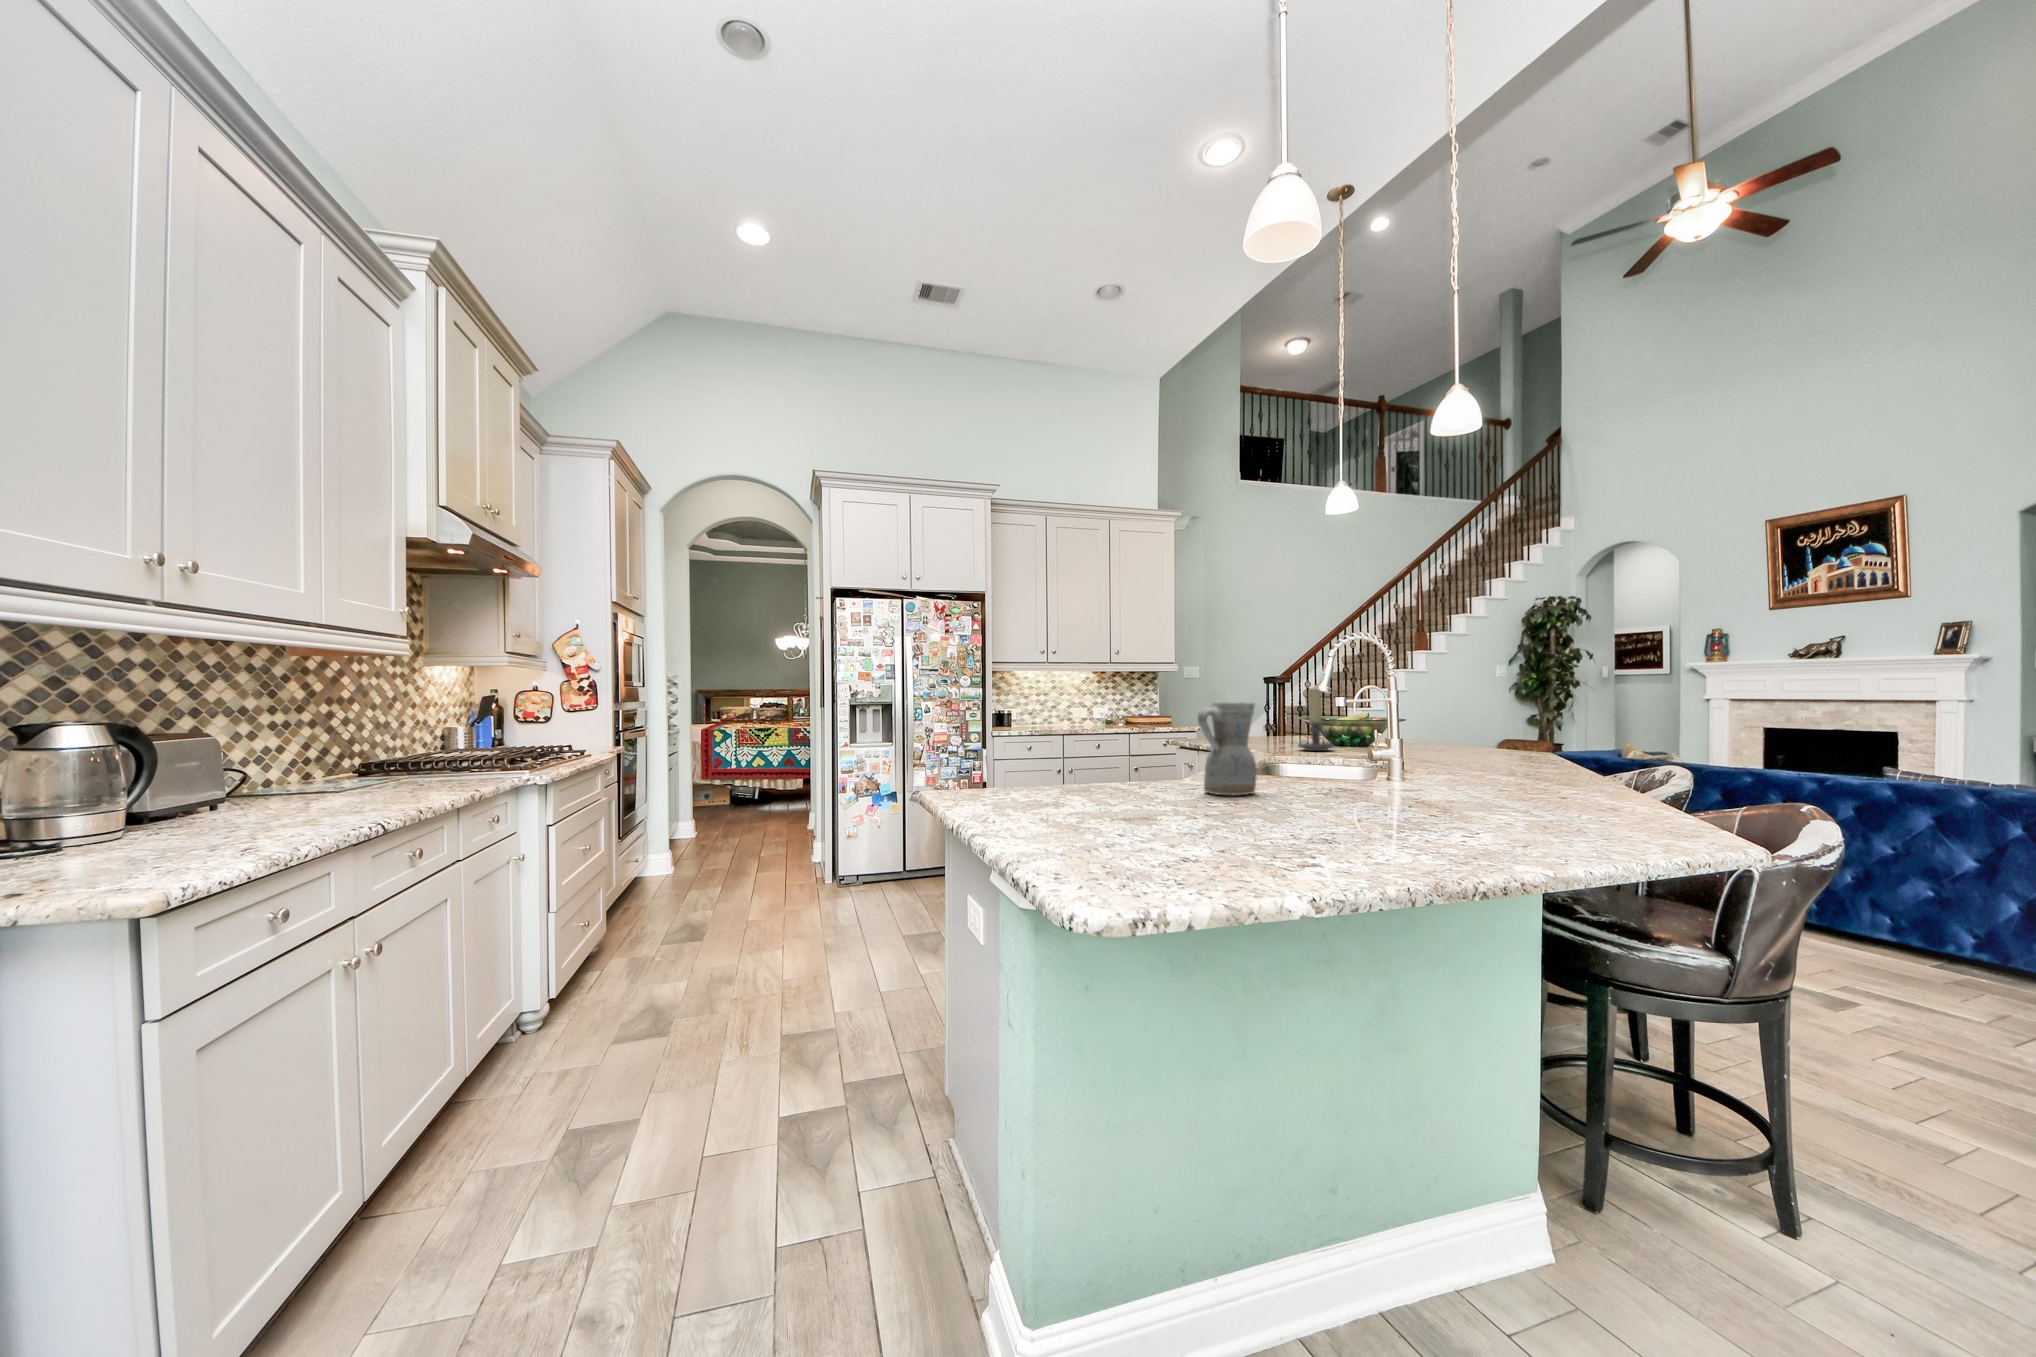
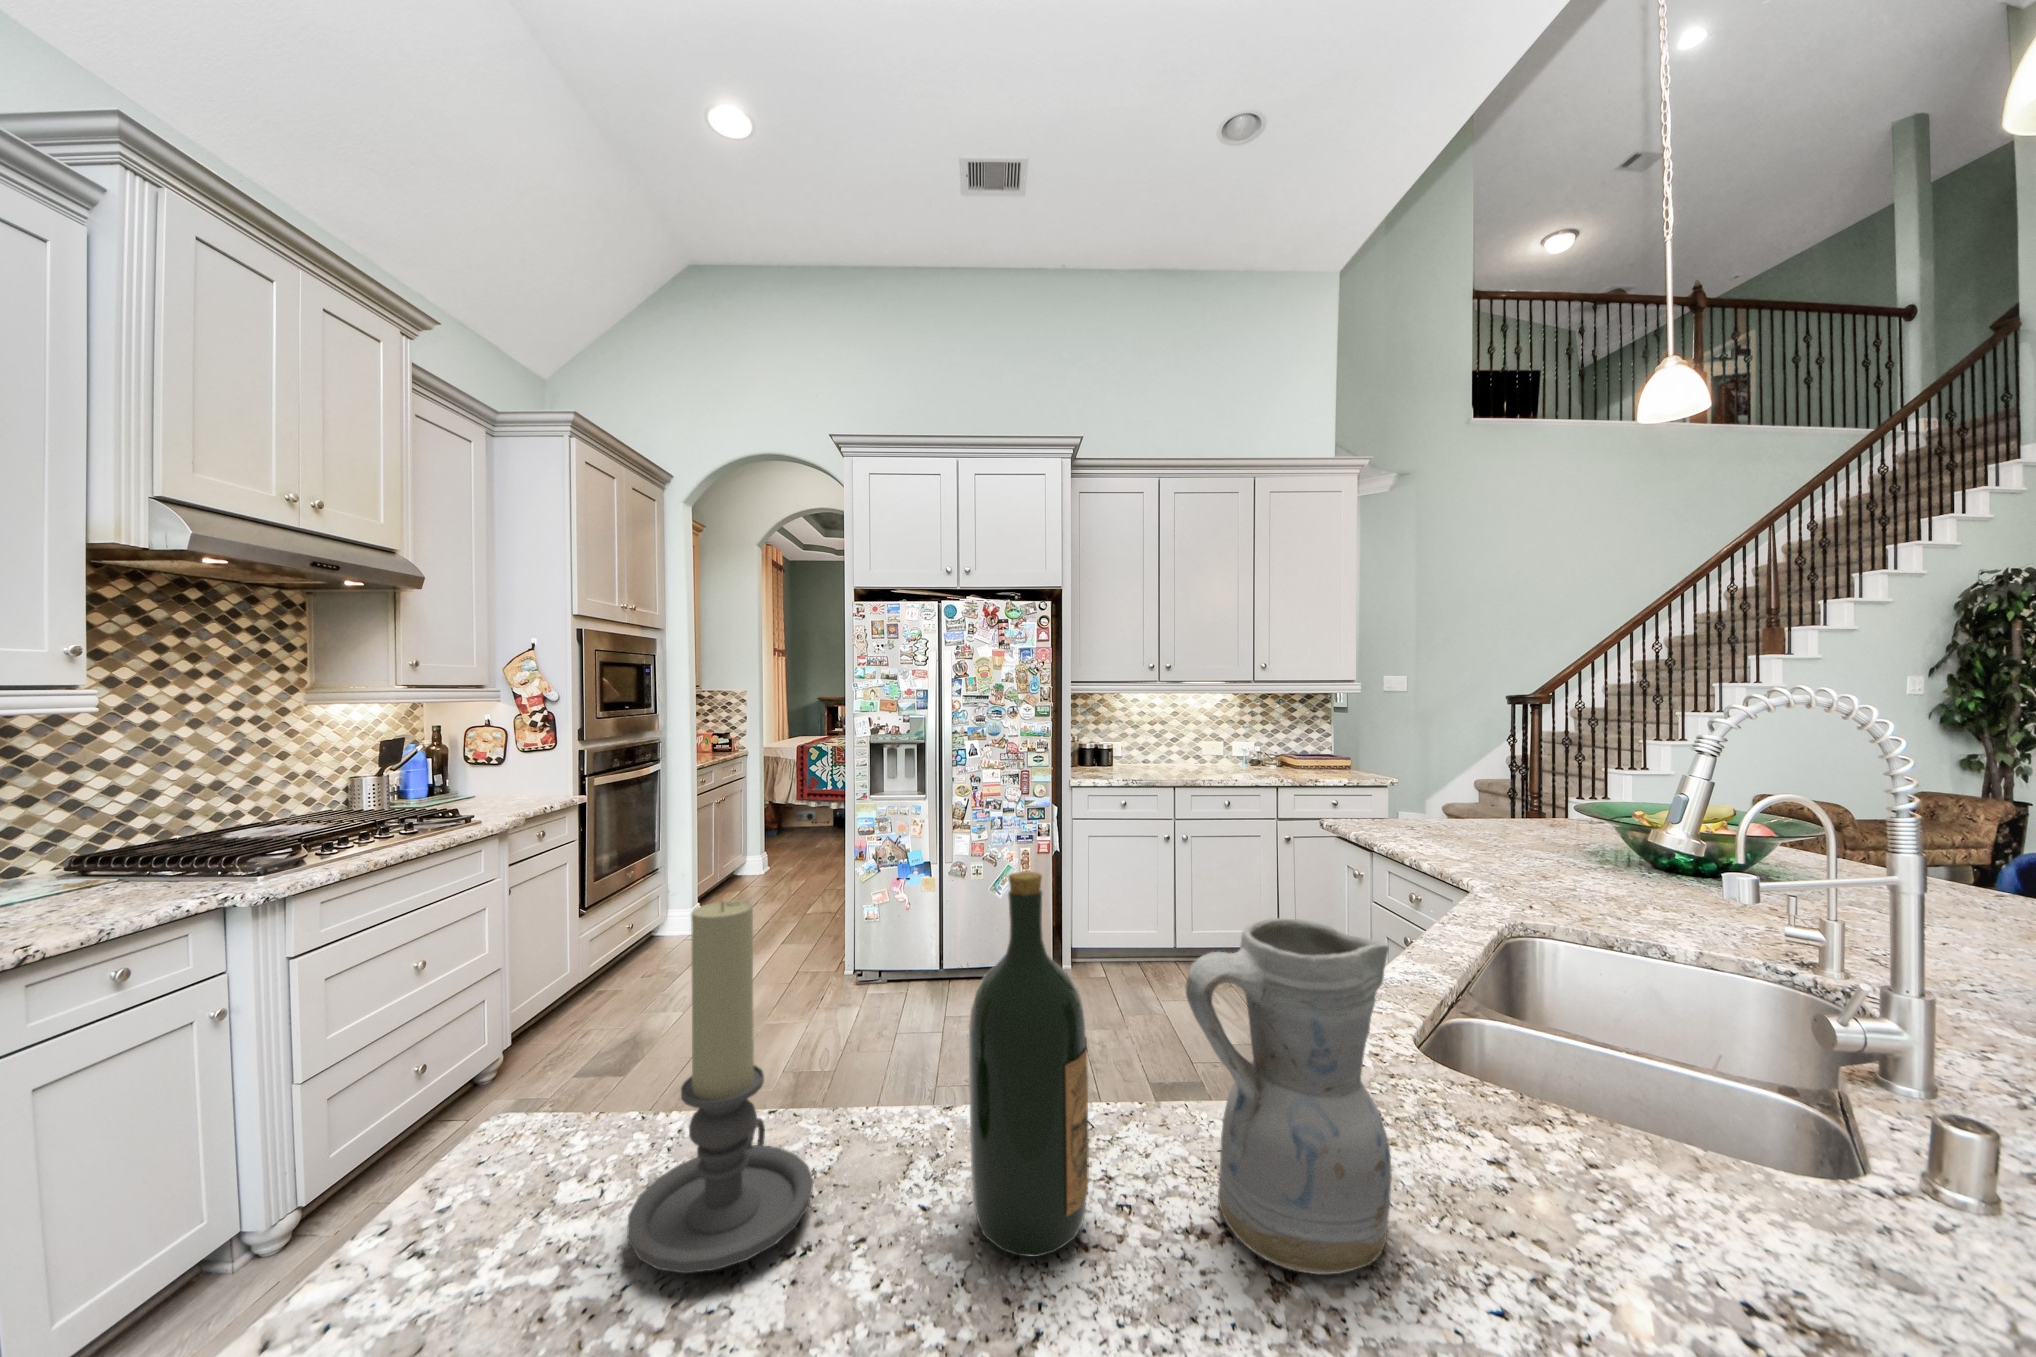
wine bottle: none [1131,684,1170,799] -> present [969,872,1089,1257]
candle holder: present [1298,688,1334,751] -> present [627,900,813,1273]

